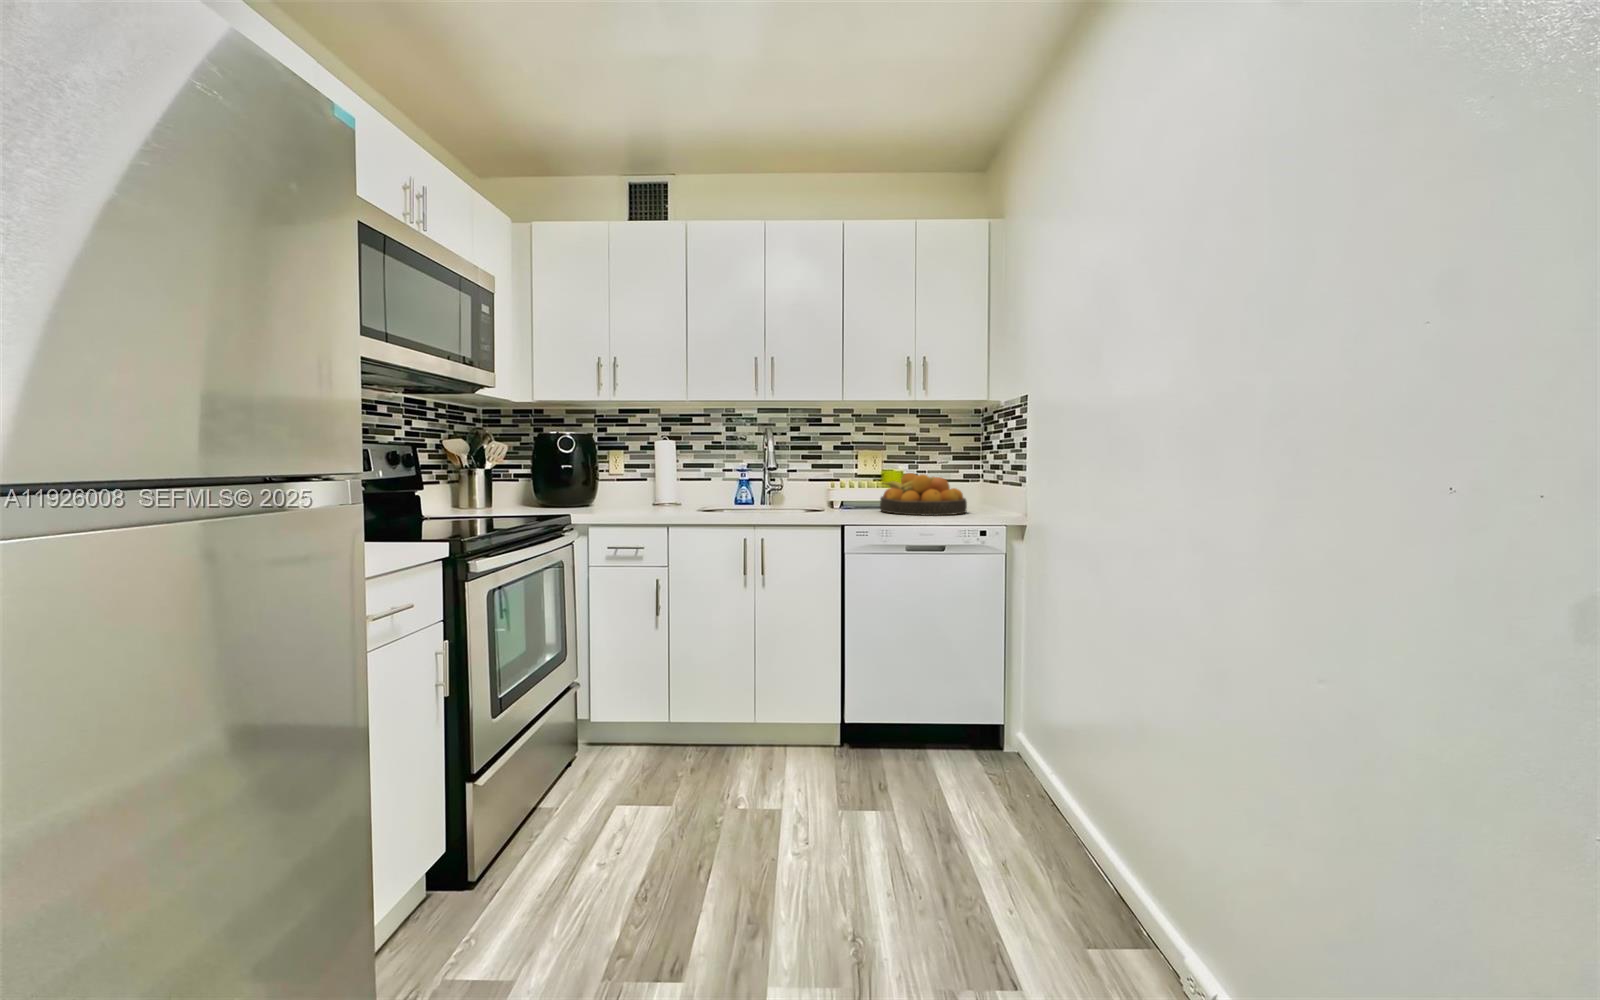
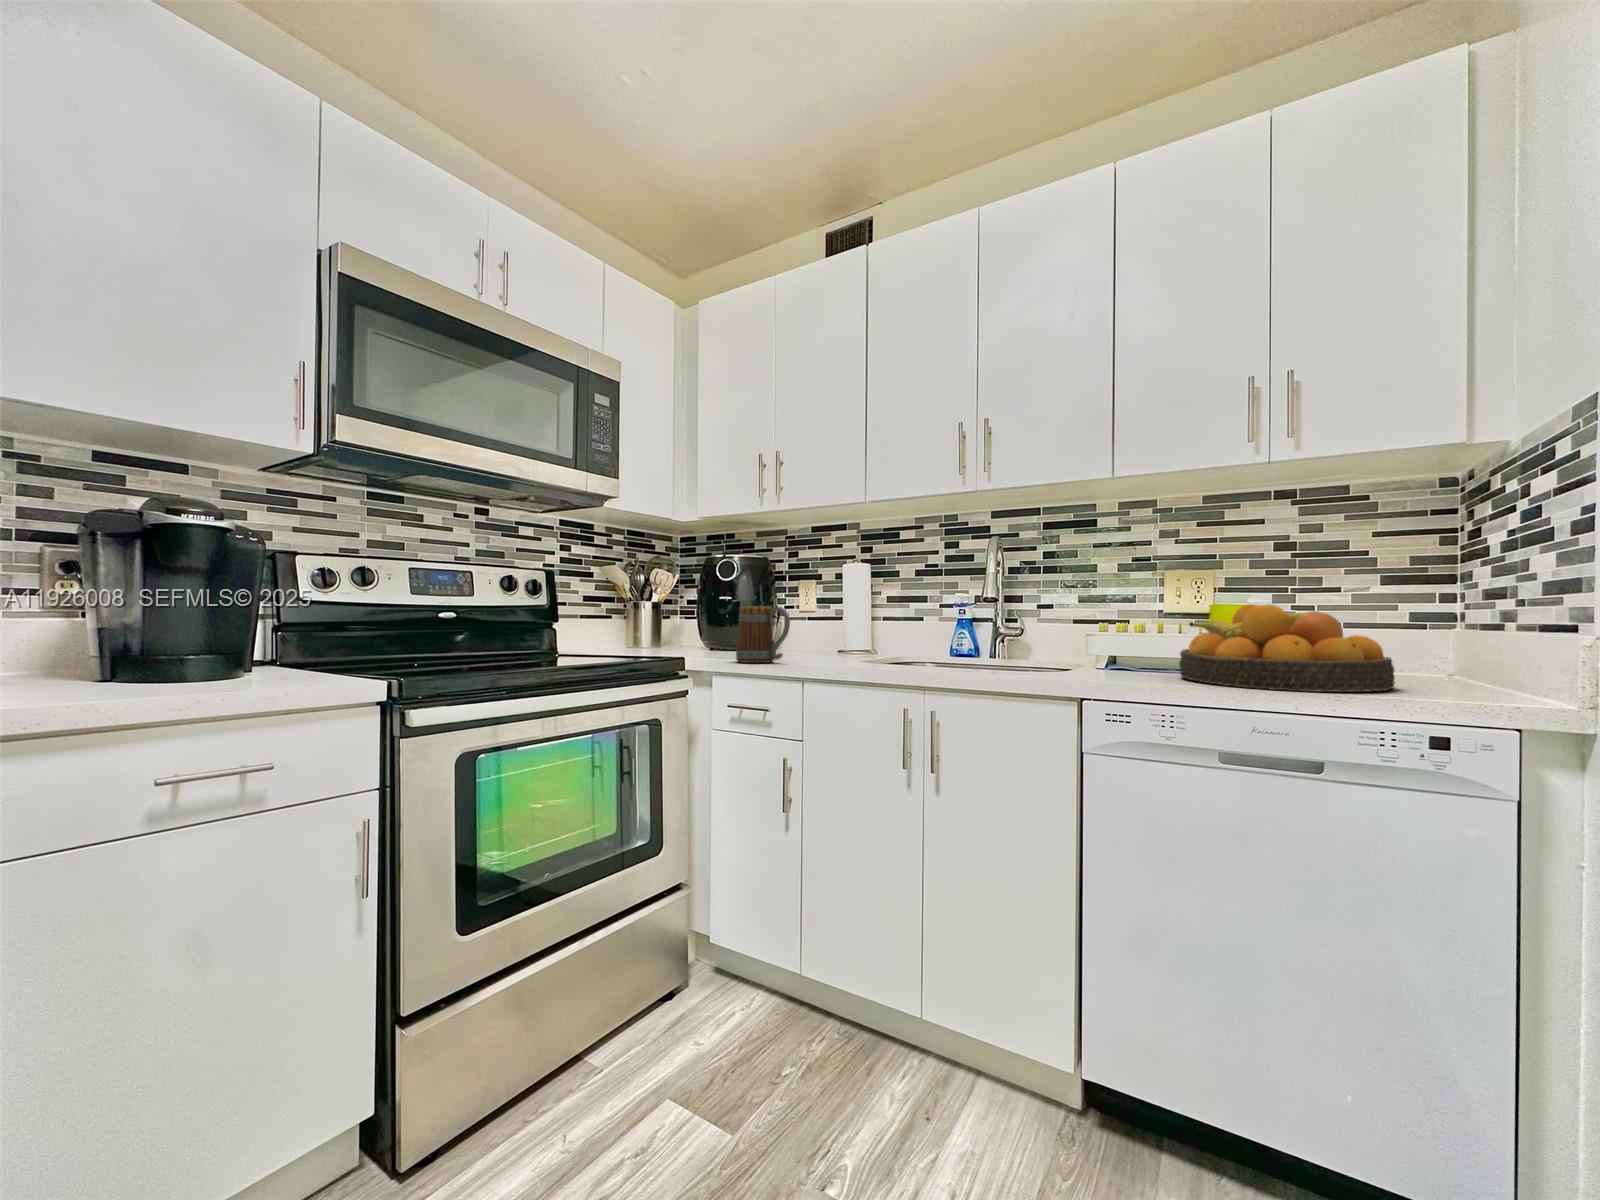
mug: none [612,476,654,517] -> present [736,606,790,663]

